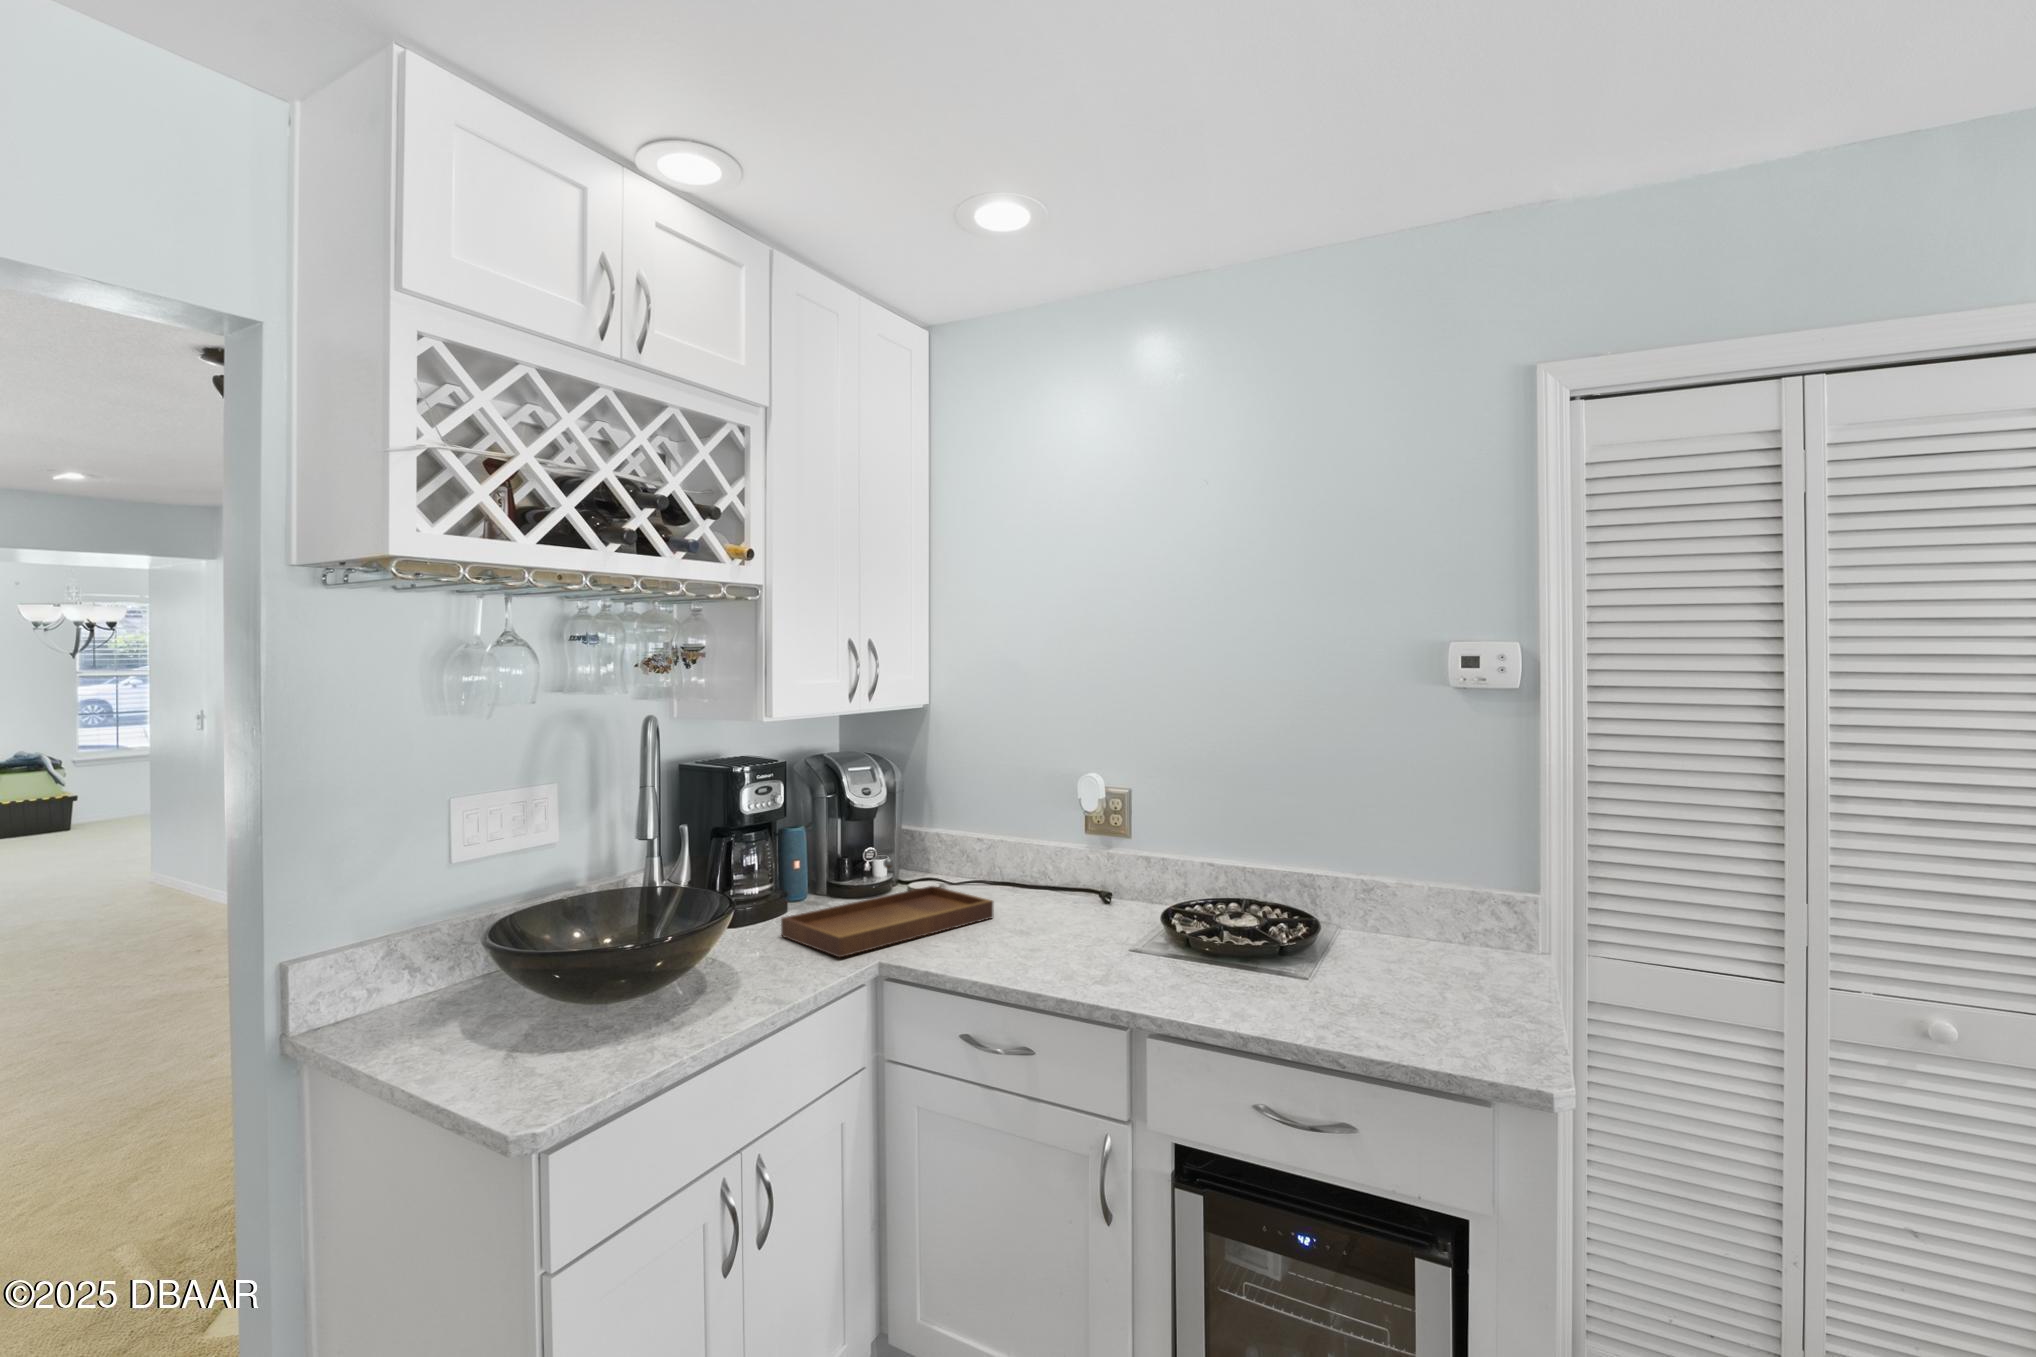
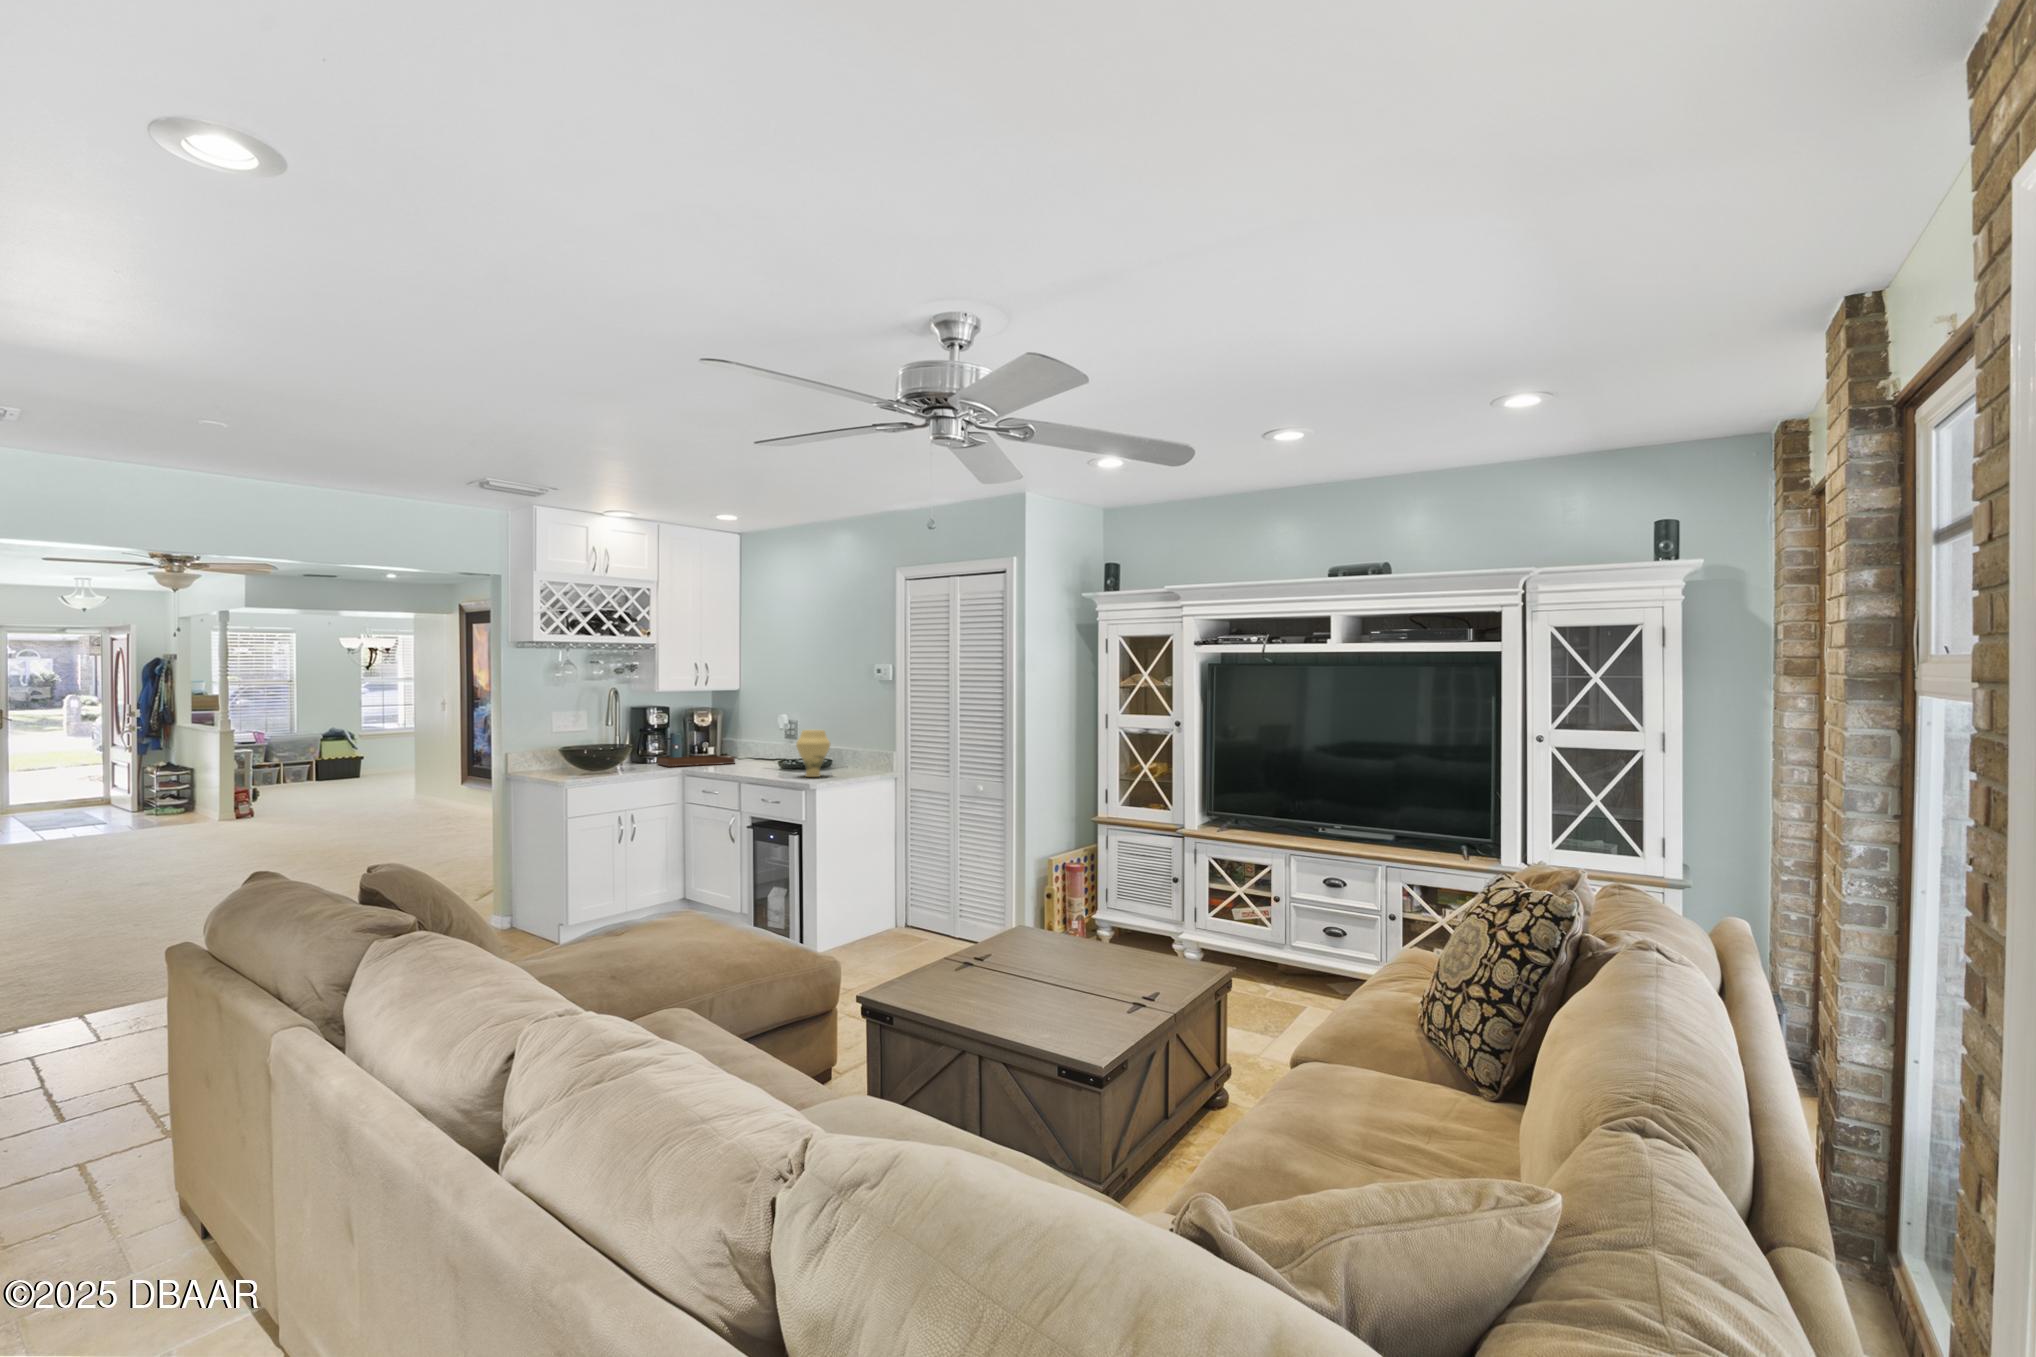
vase: none [1344,850,1464,1018] -> present [796,730,830,777]

